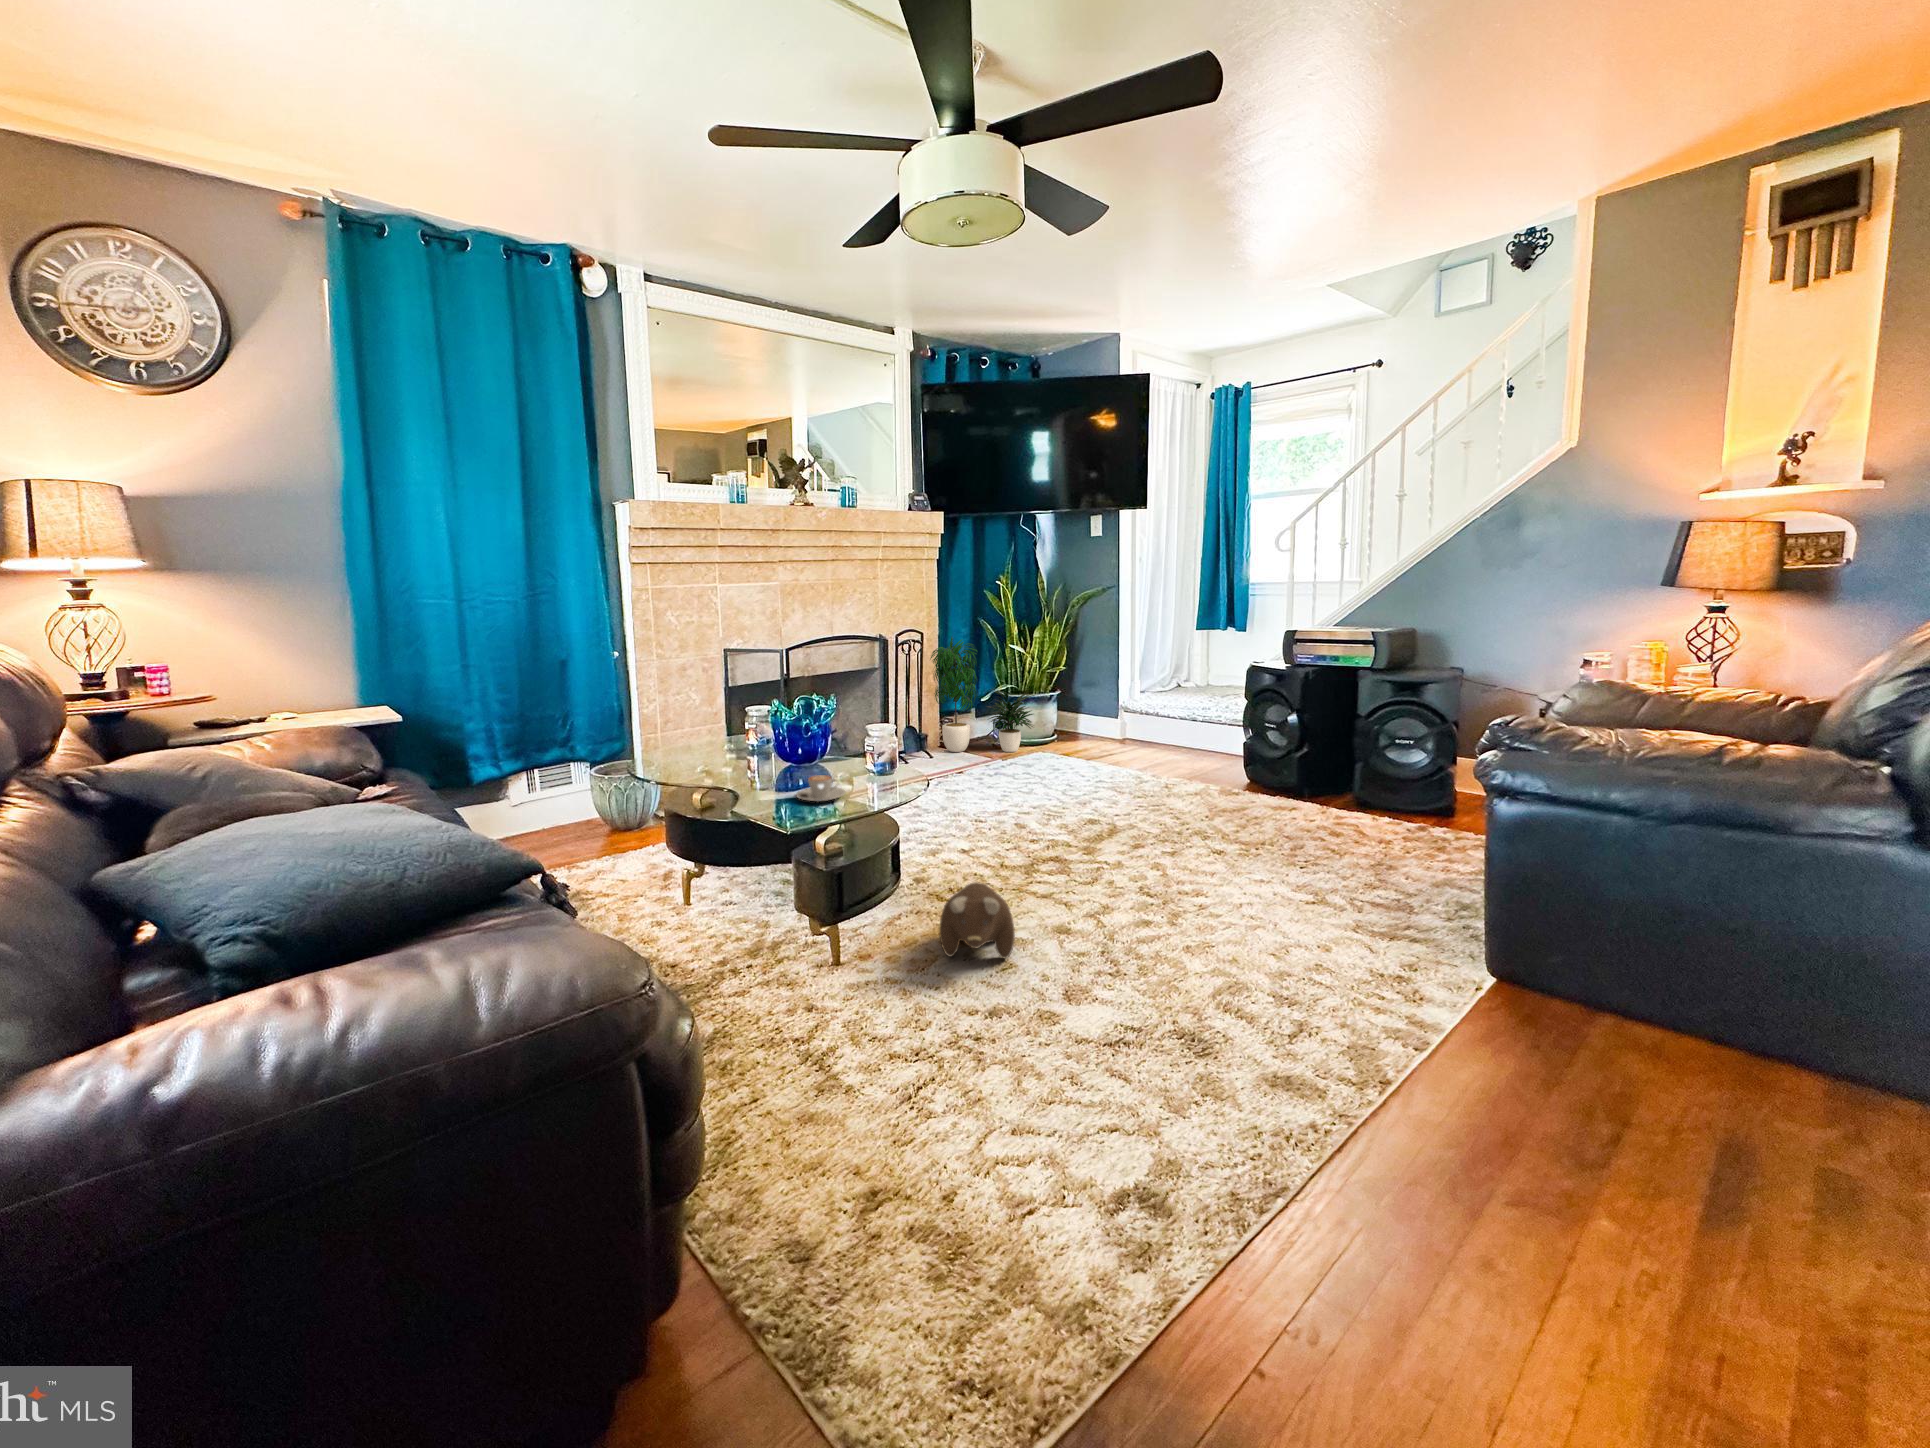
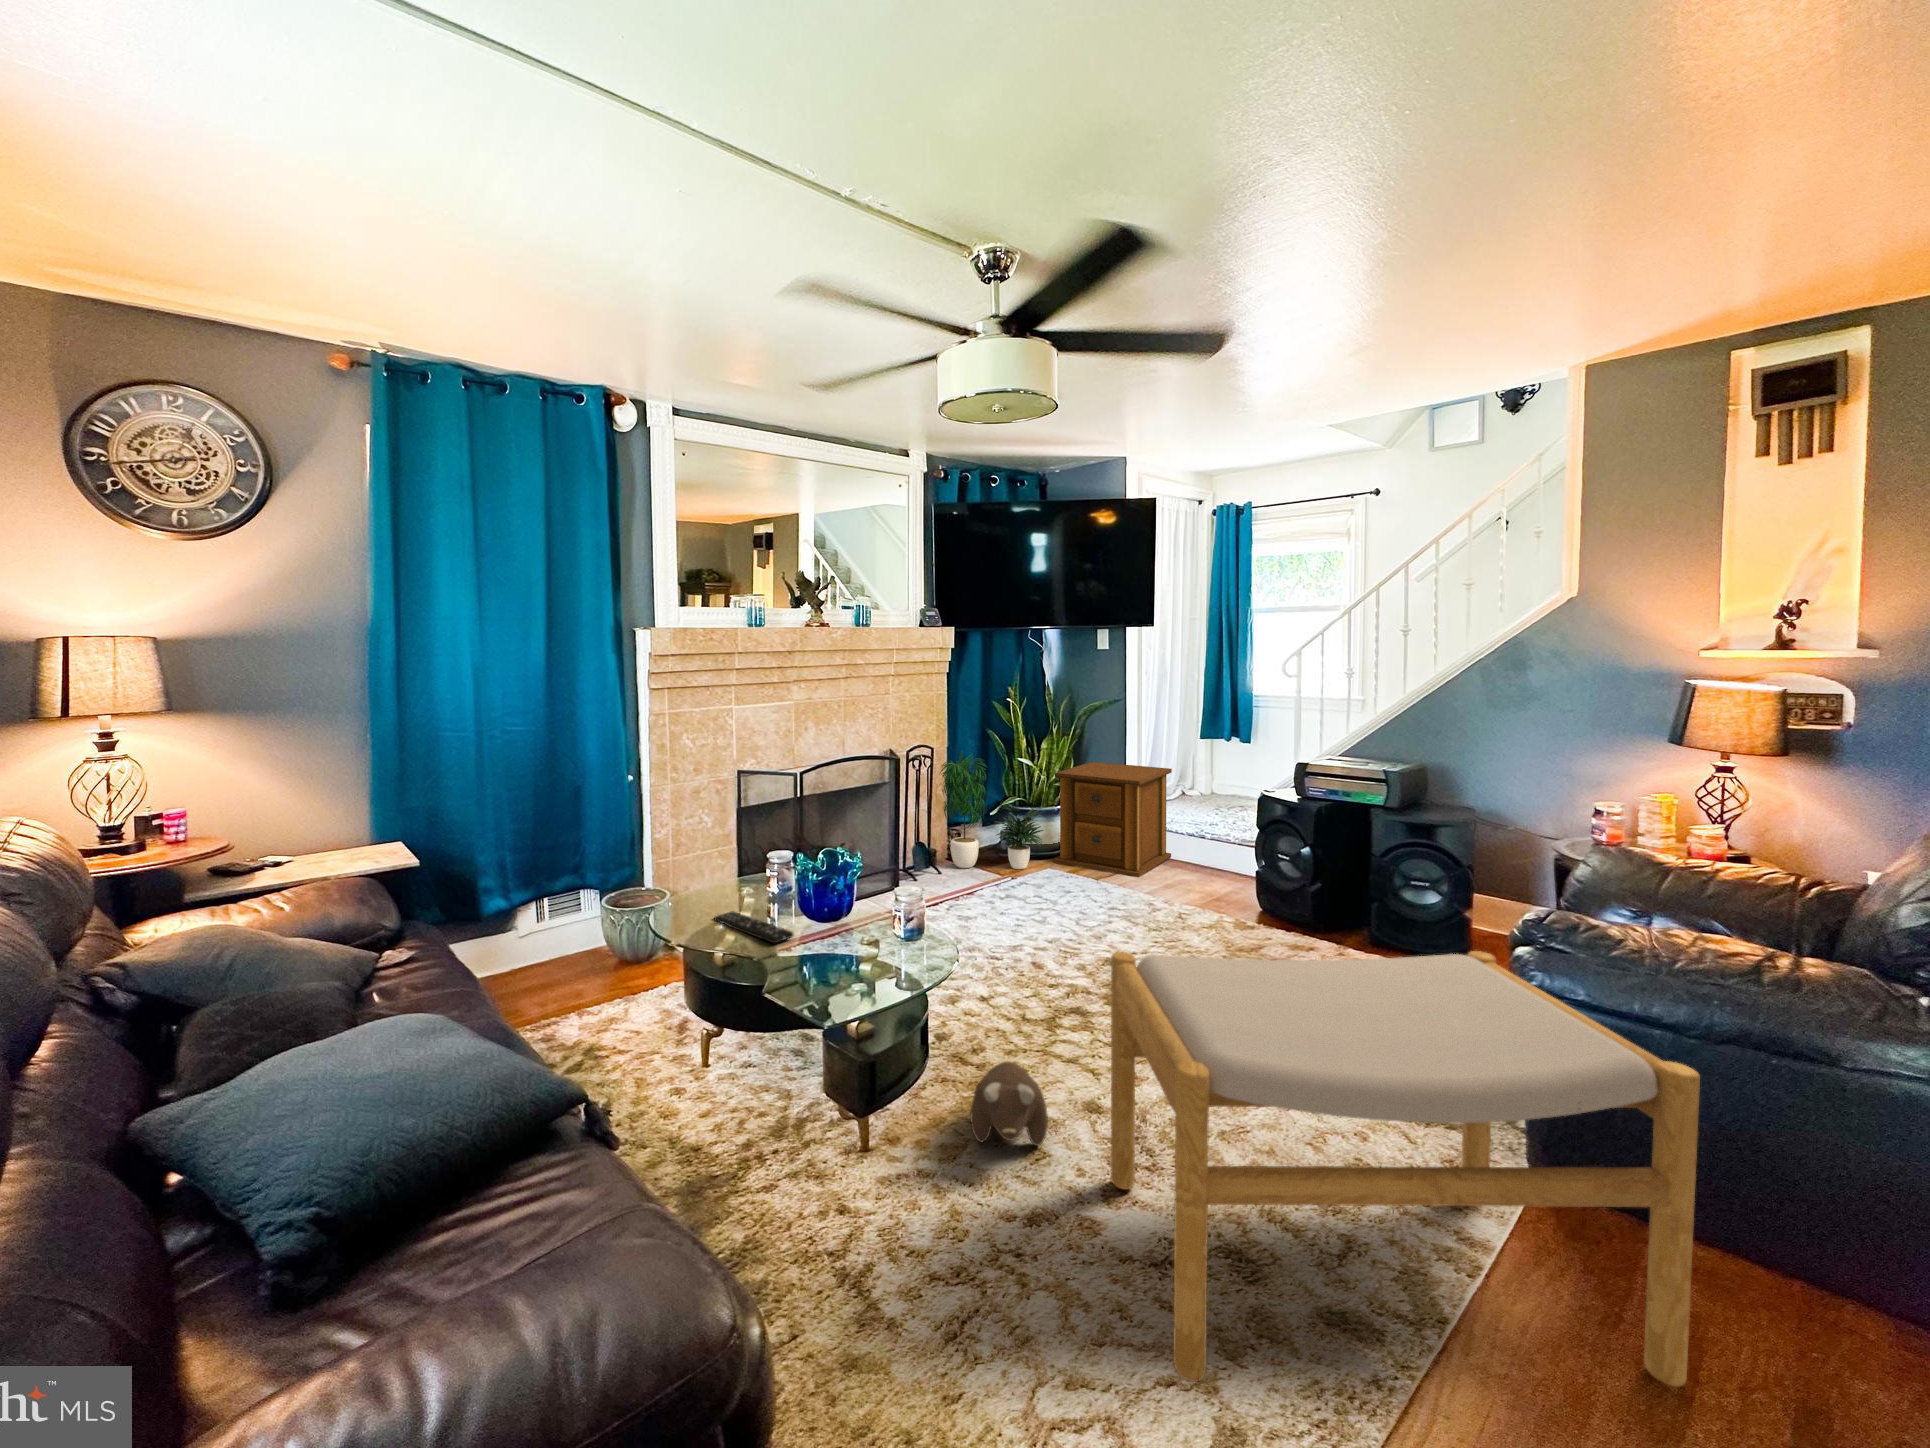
side table: none [1046,650,1163,757] -> present [1055,762,1172,877]
footstool: none [1073,754,1648,1130] -> present [1111,951,1700,1387]
remote control: none [694,761,770,784] -> present [714,911,793,943]
coffee cup: present [796,775,845,802] -> none [822,938,872,969]

